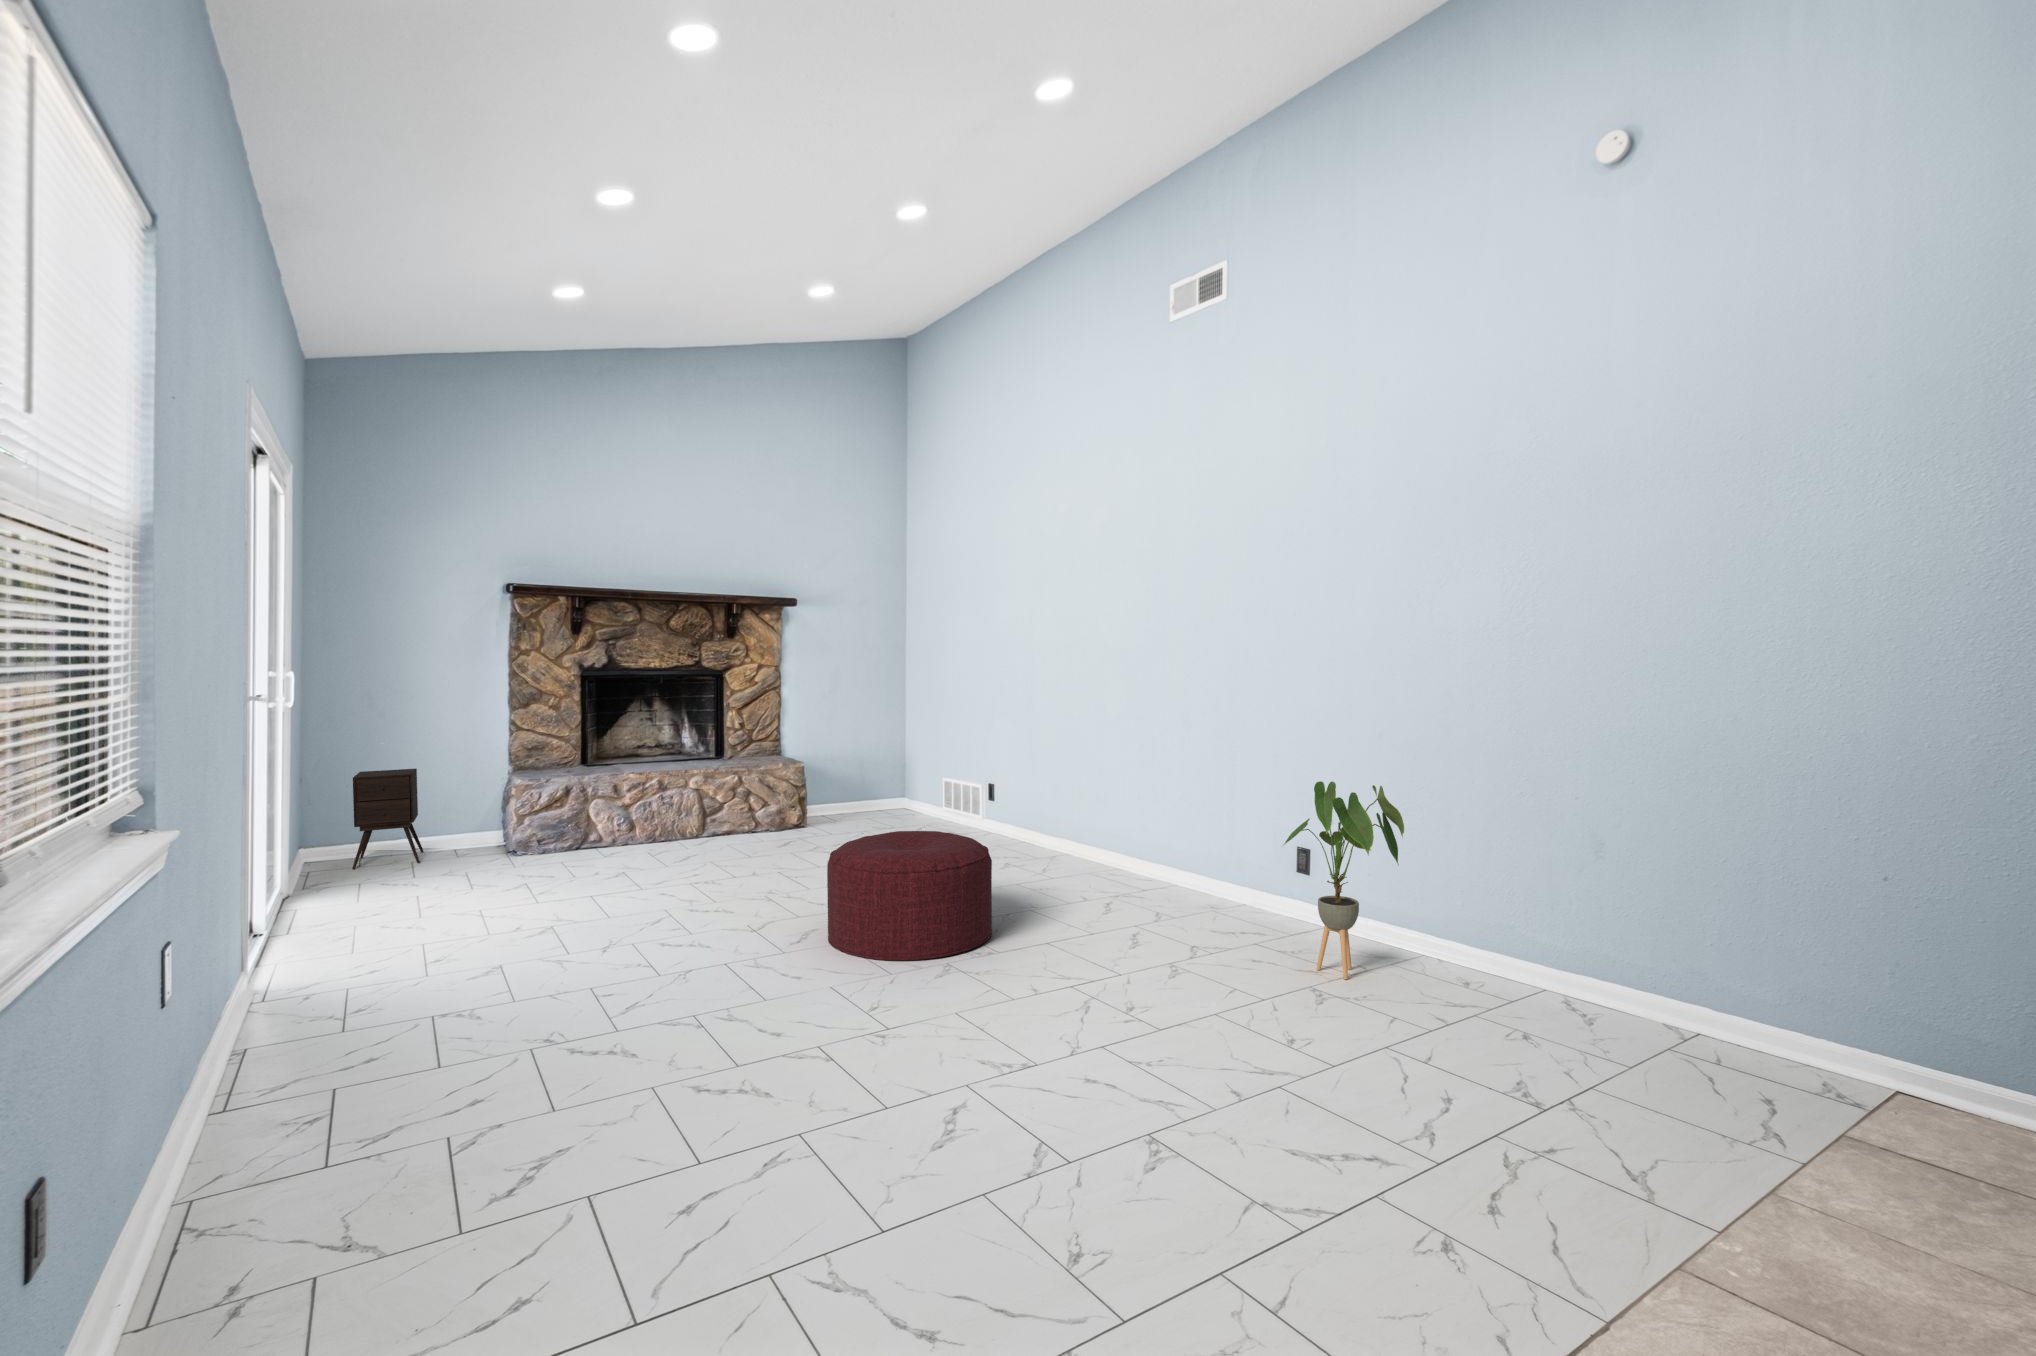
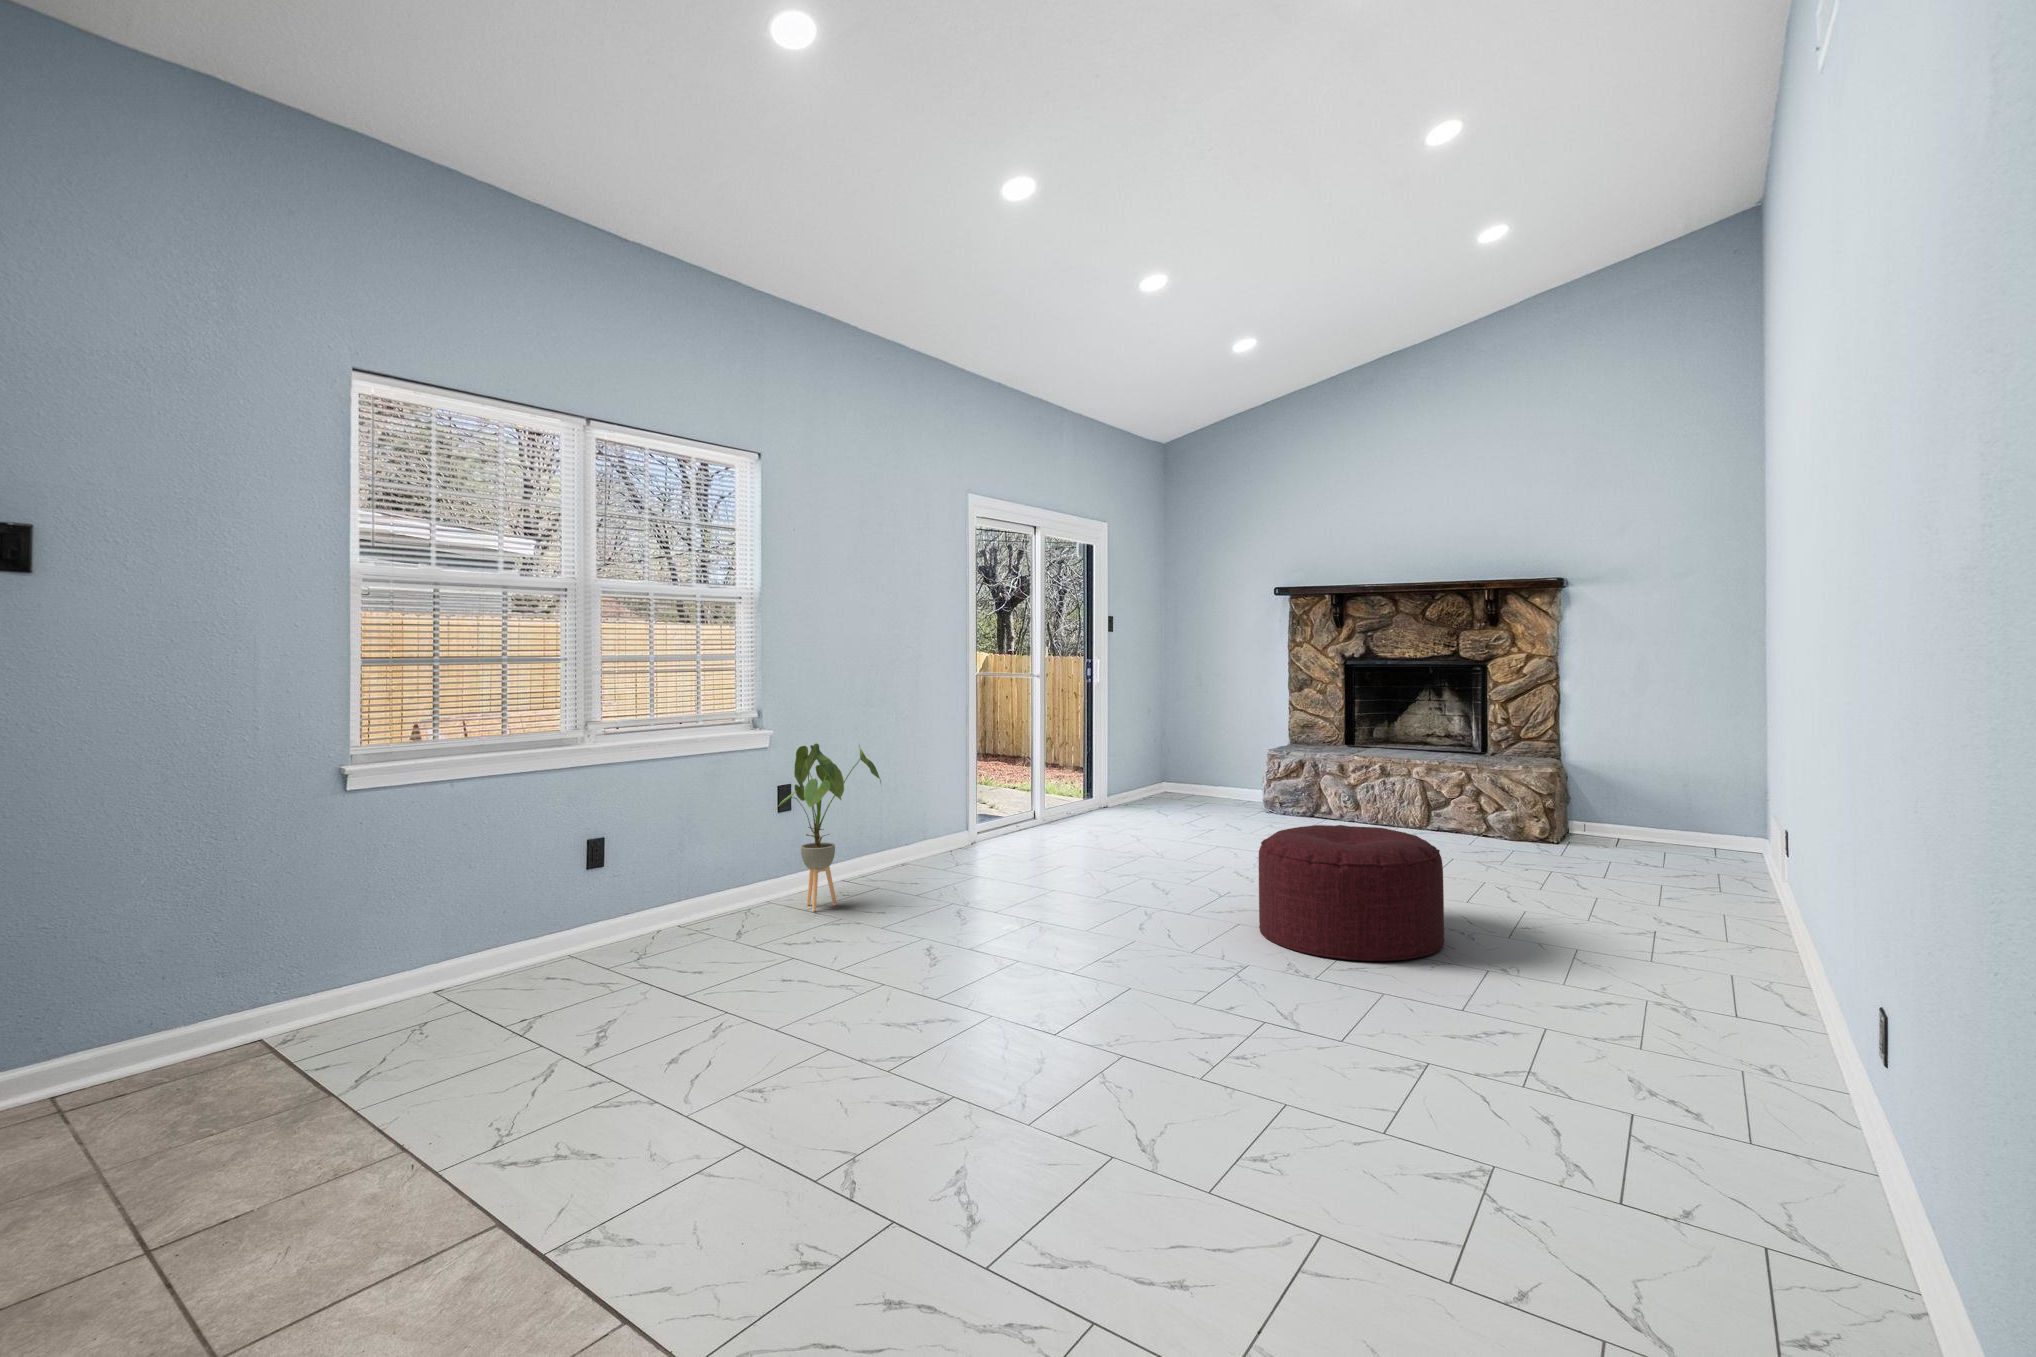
side table: present [352,769,424,869] -> none [1176,734,1231,806]
house plant: present [1283,781,1404,979] -> present [778,743,881,911]

